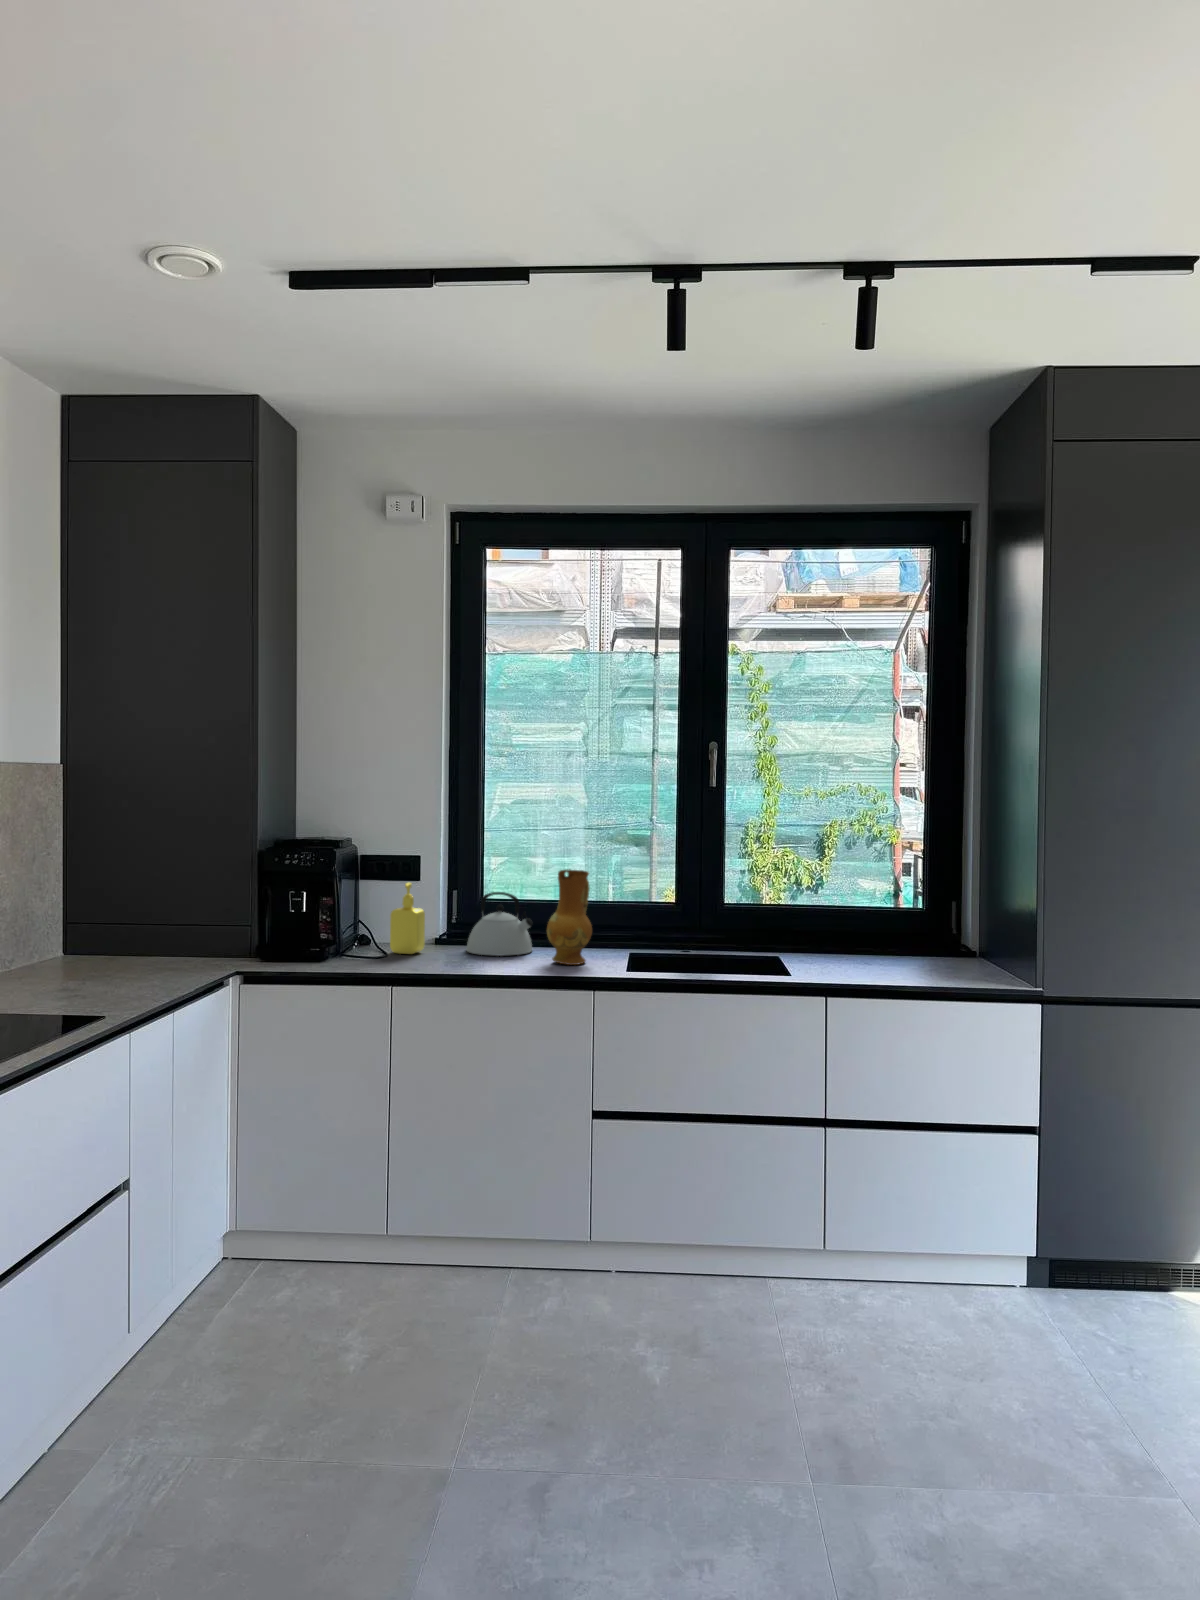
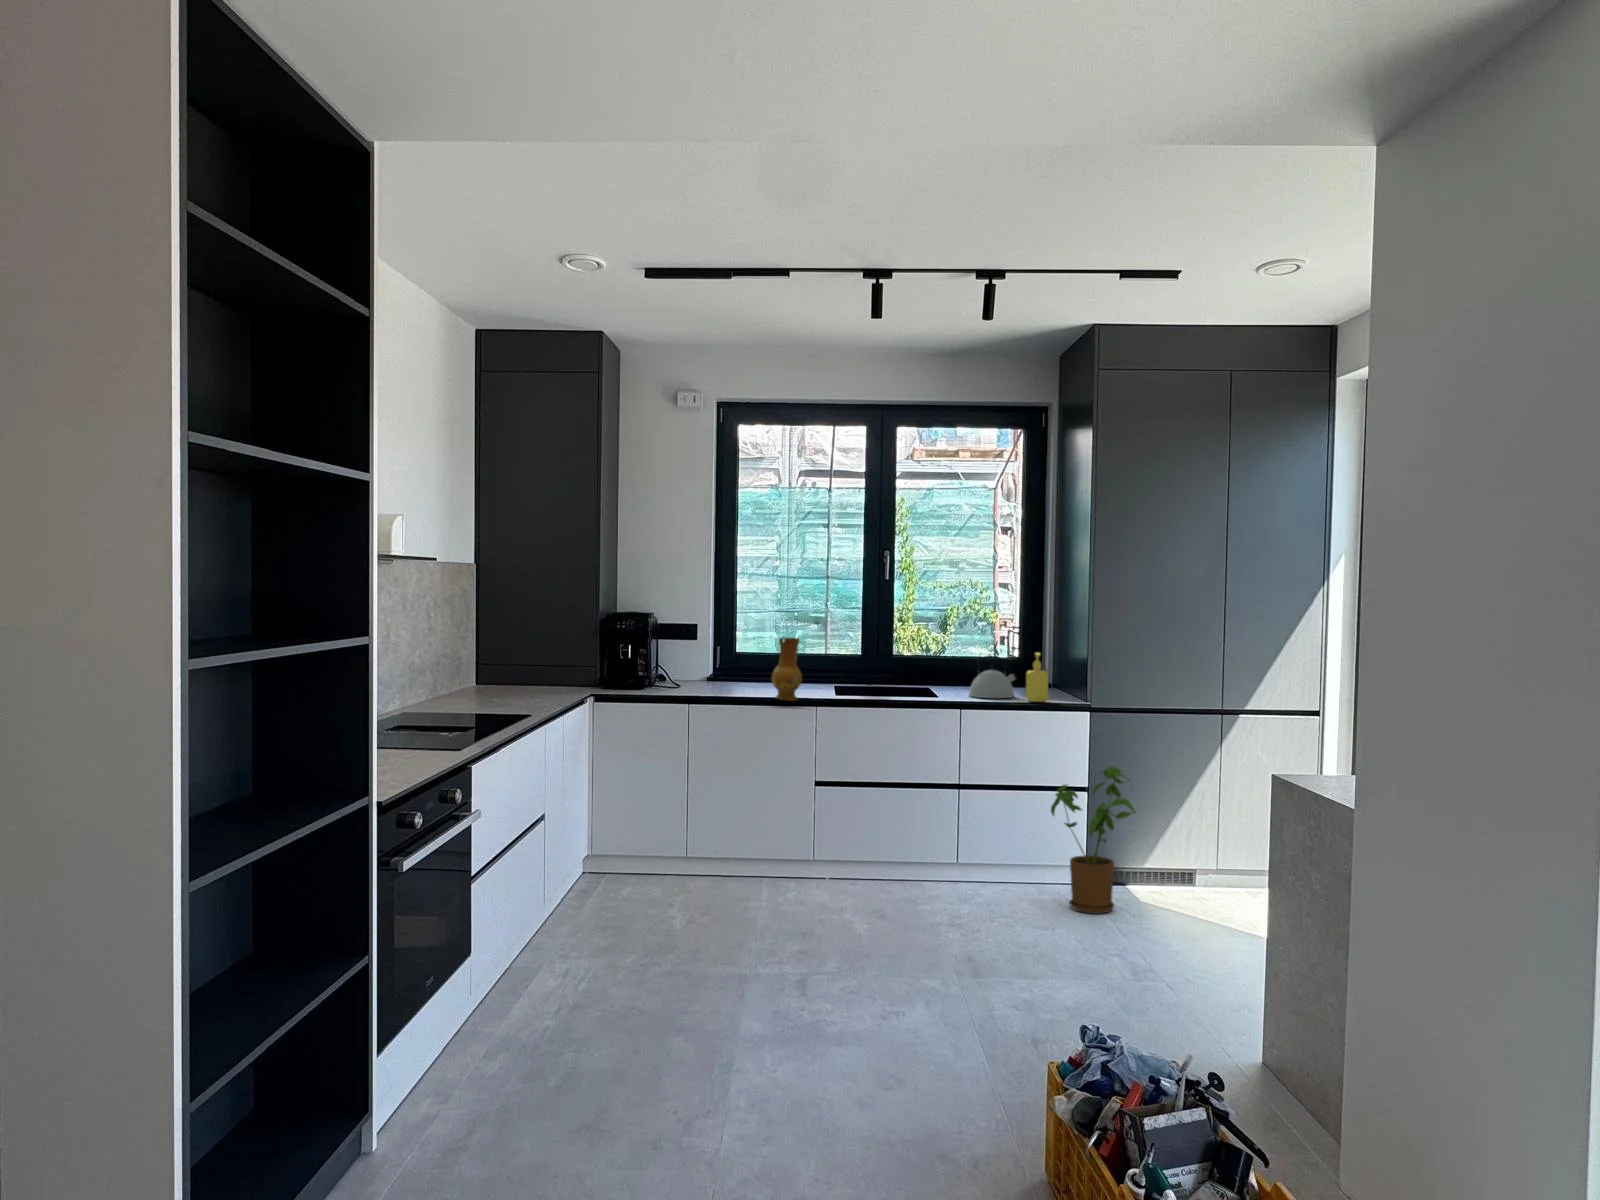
soap dispenser: present [390,883,425,954] -> present [1026,653,1048,702]
kettle: present [467,892,532,956] -> present [969,656,1017,698]
house plant: none [971,1095,1118,1343] -> present [1051,766,1135,914]

